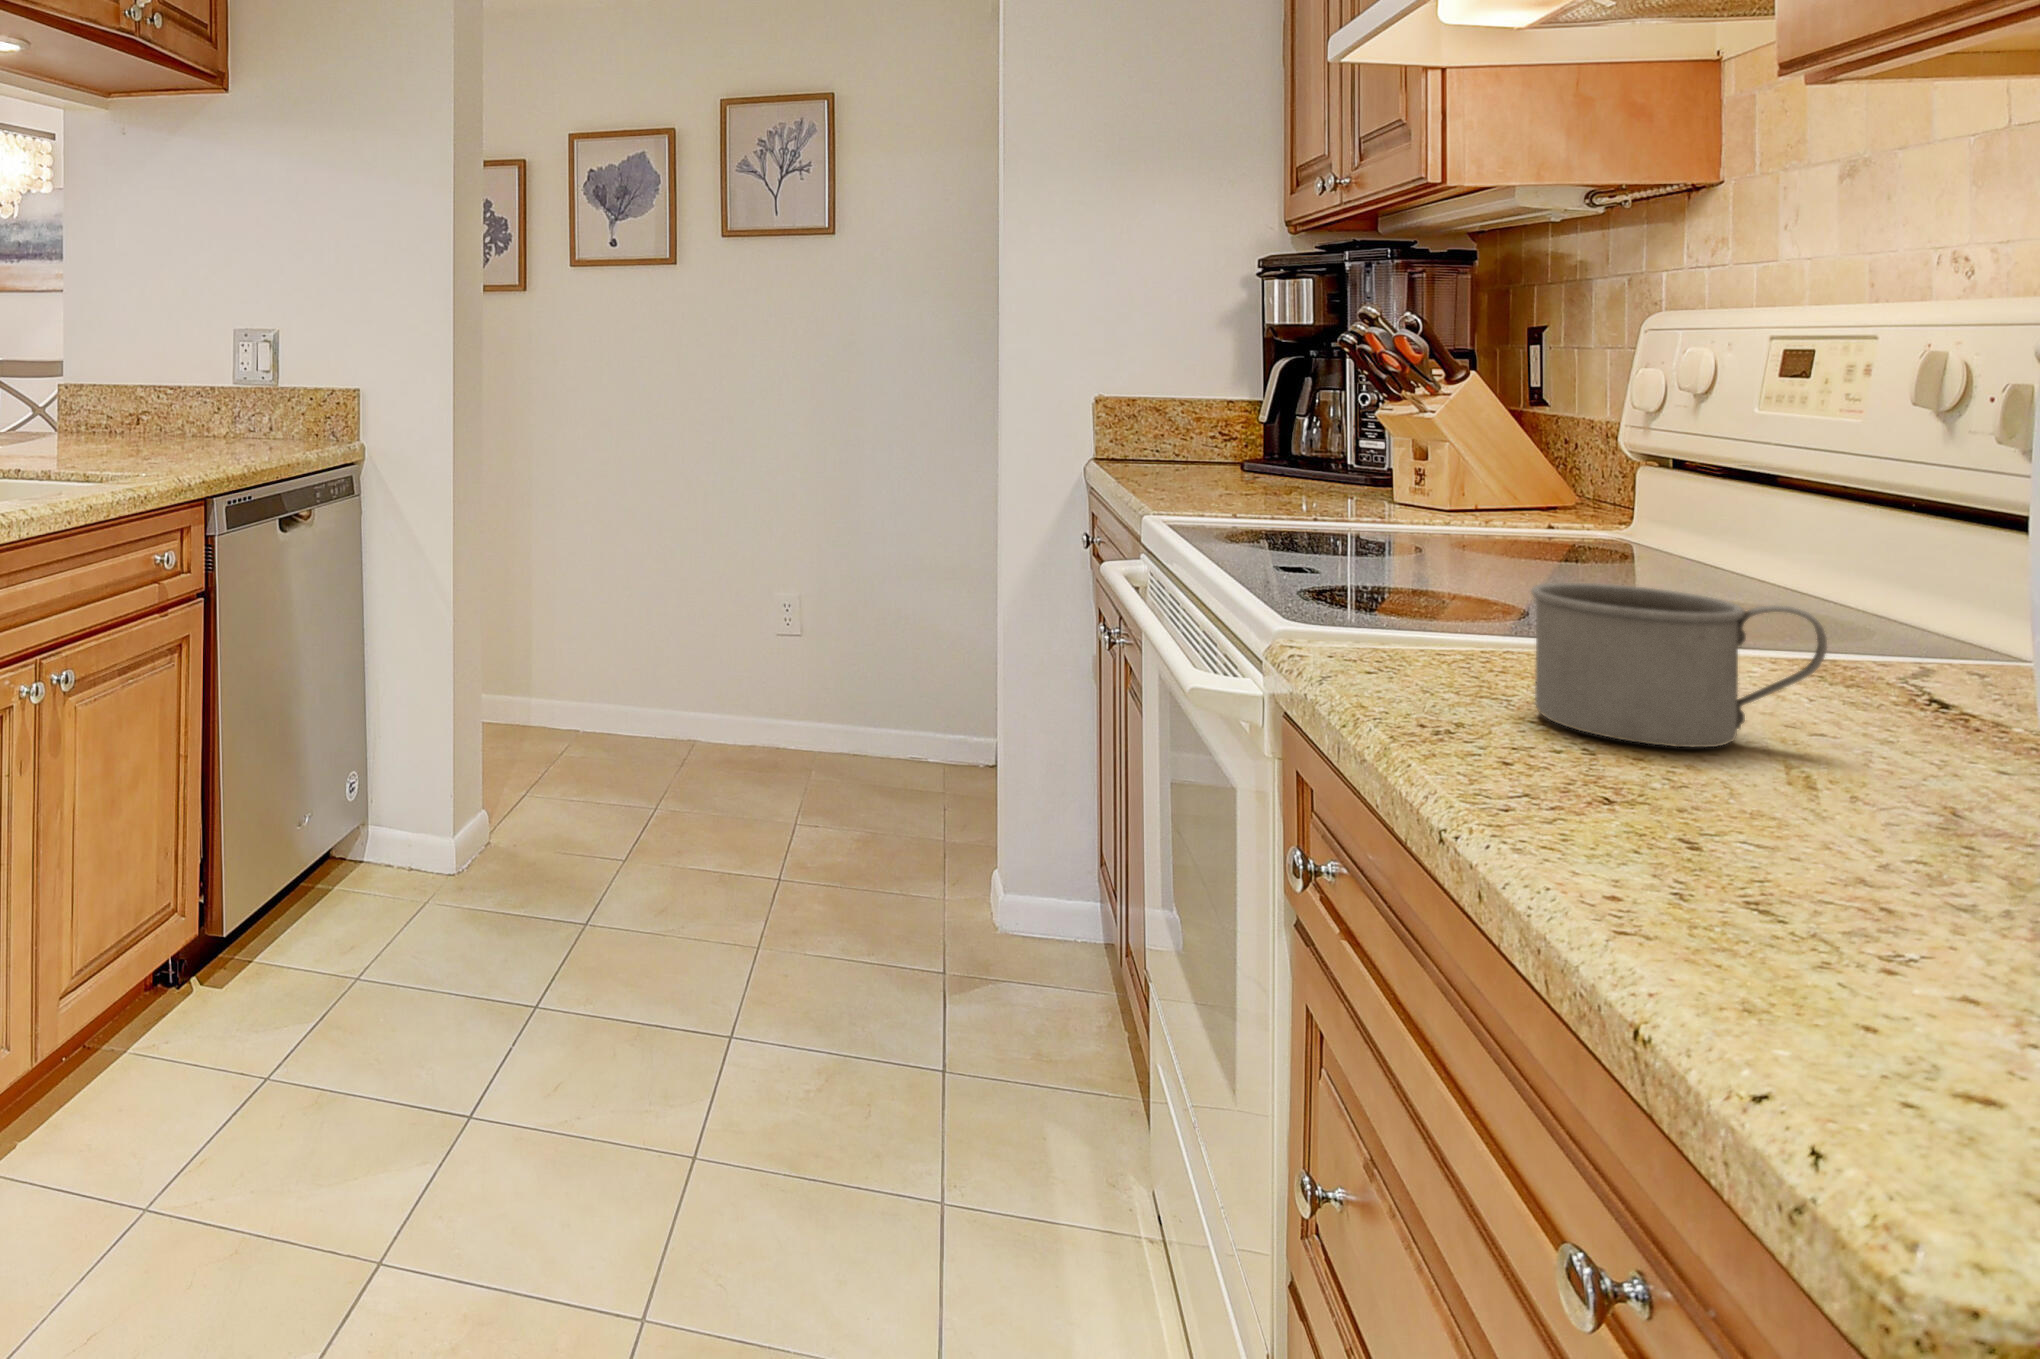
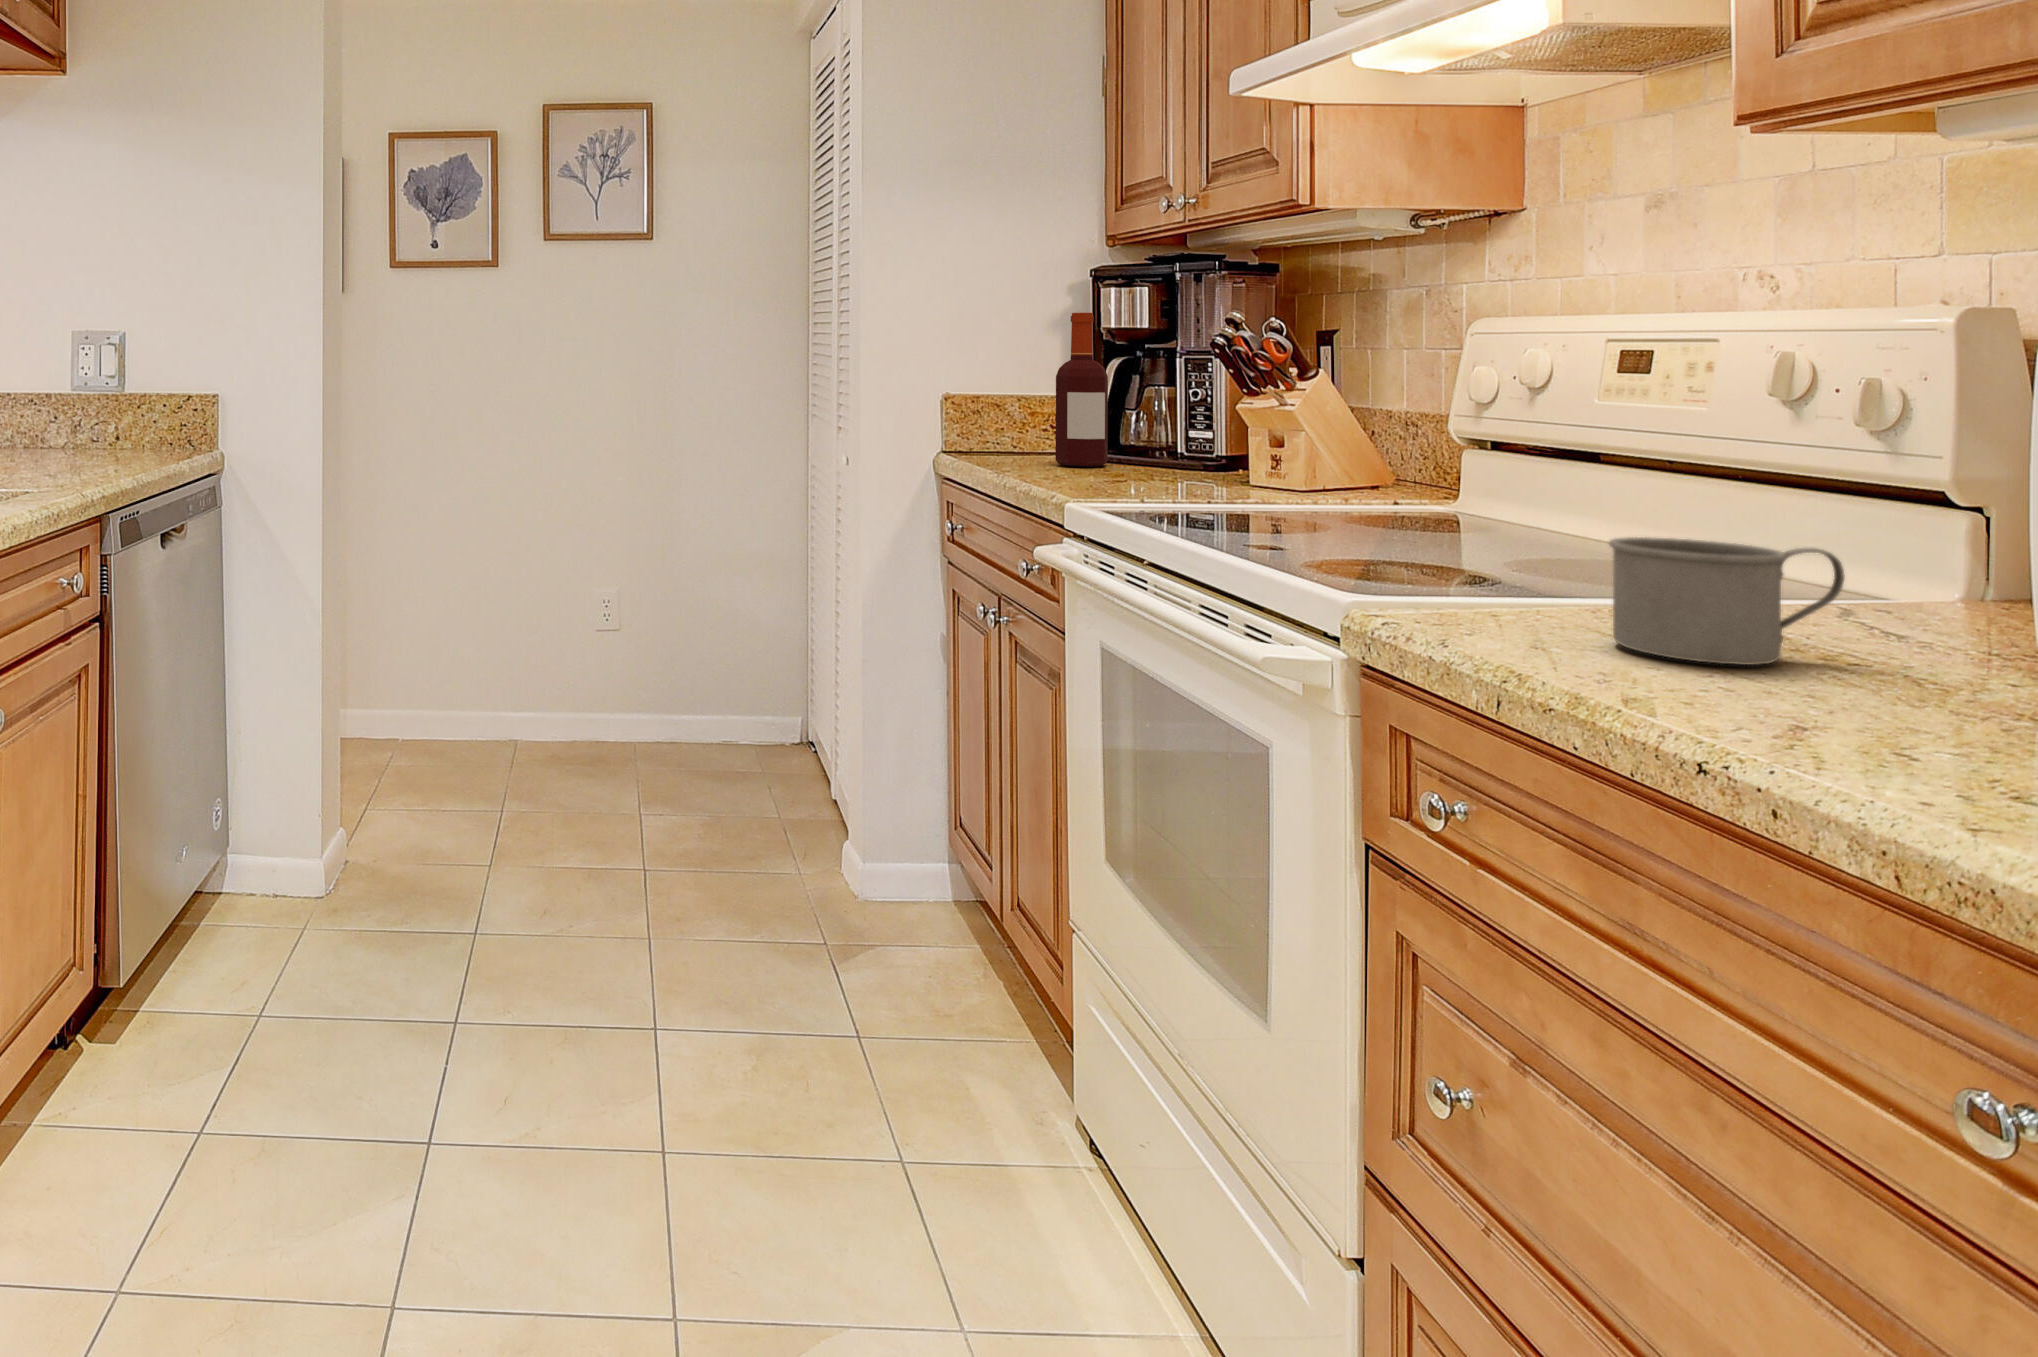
bottle: none [1201,307,1264,479] -> present [1056,313,1108,467]

